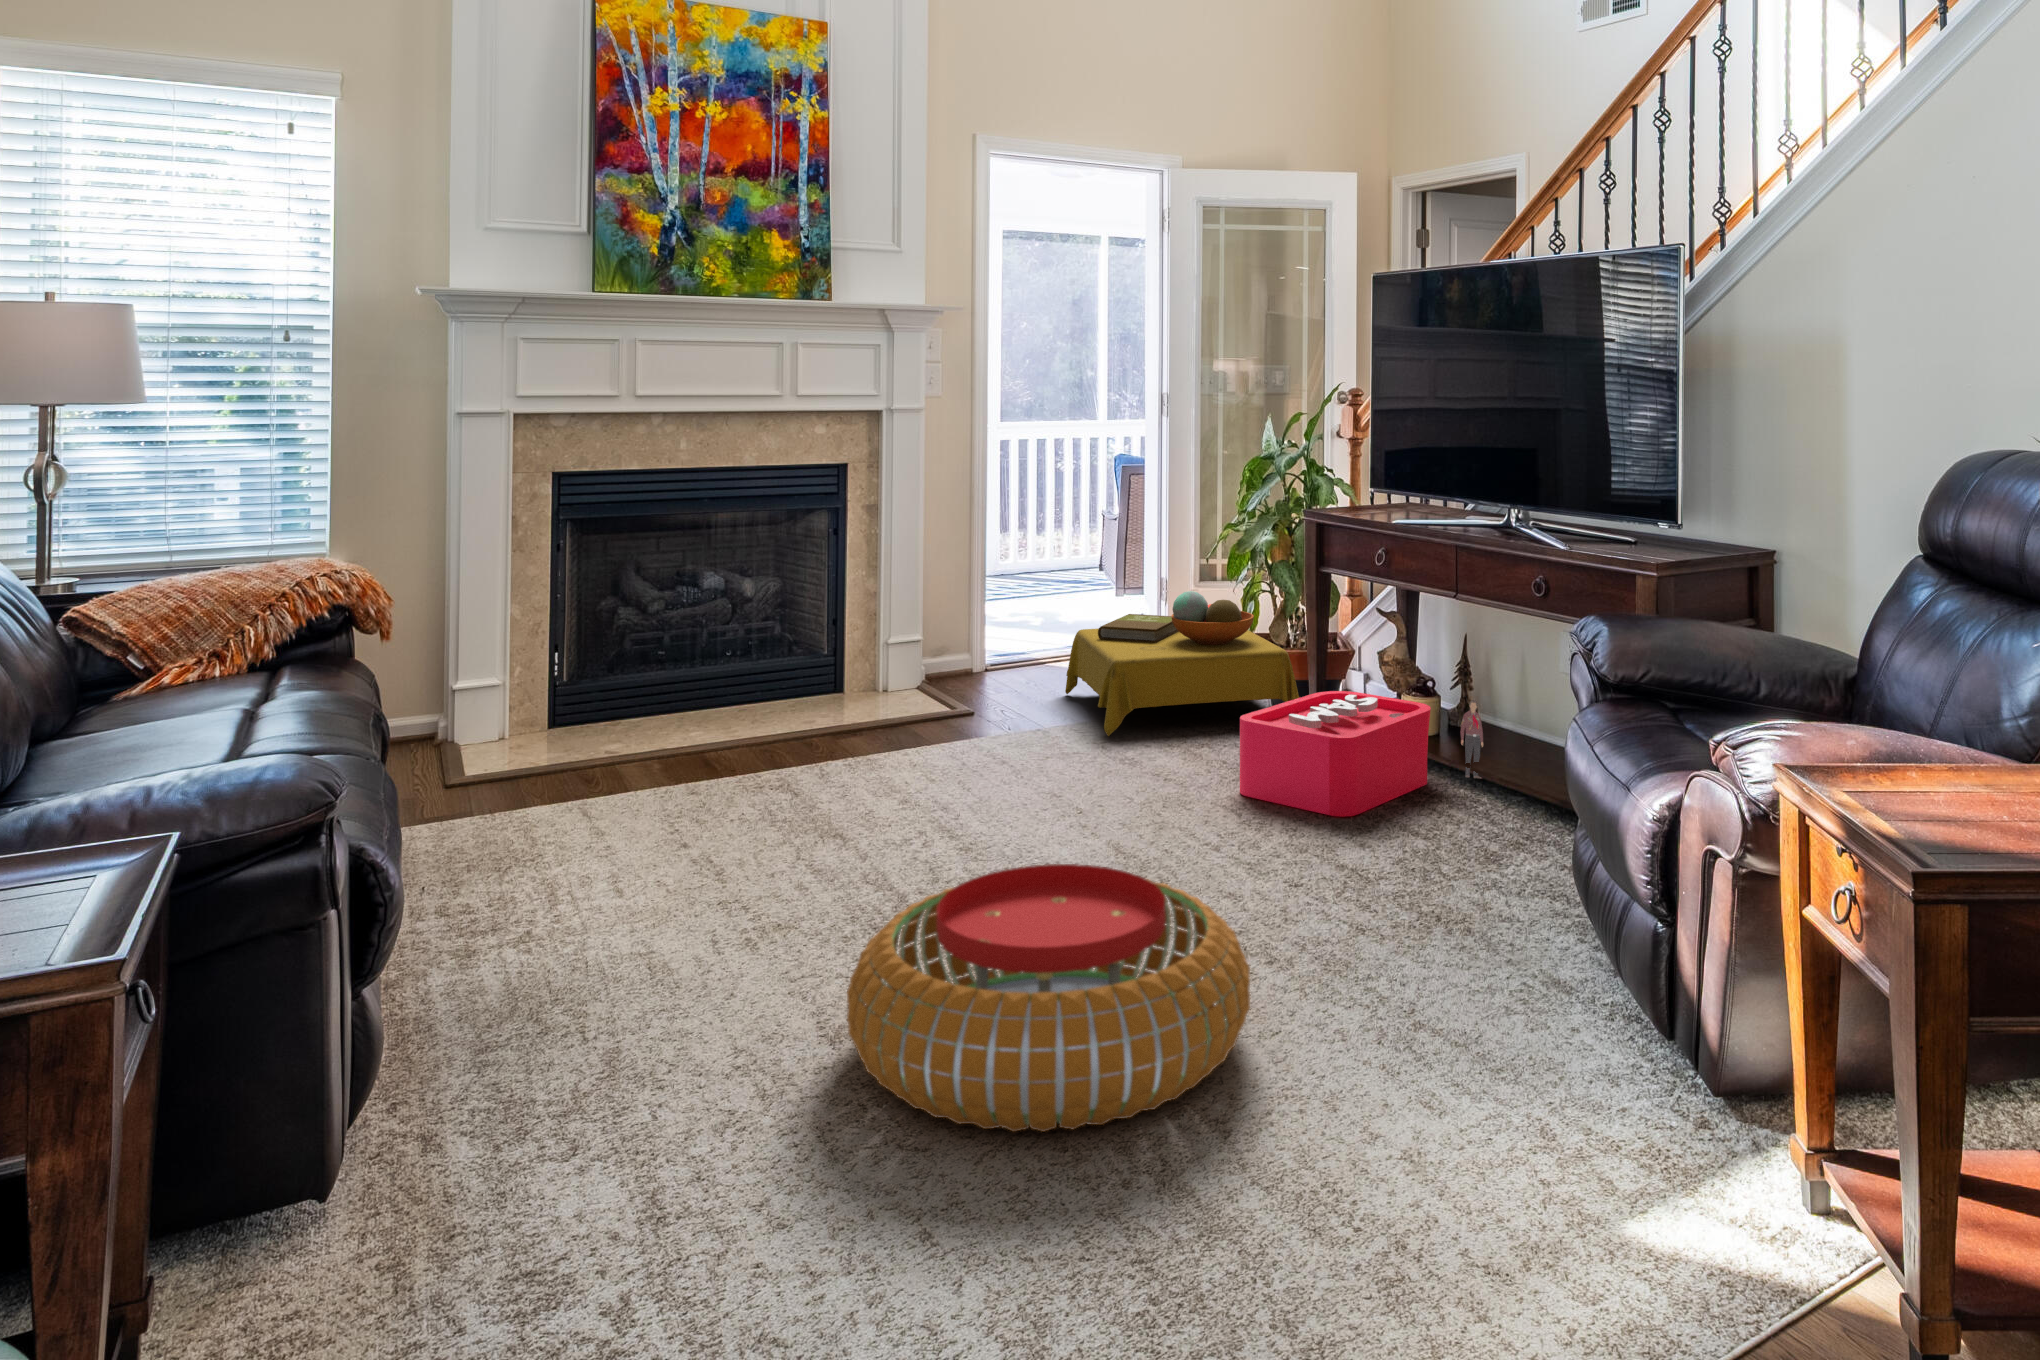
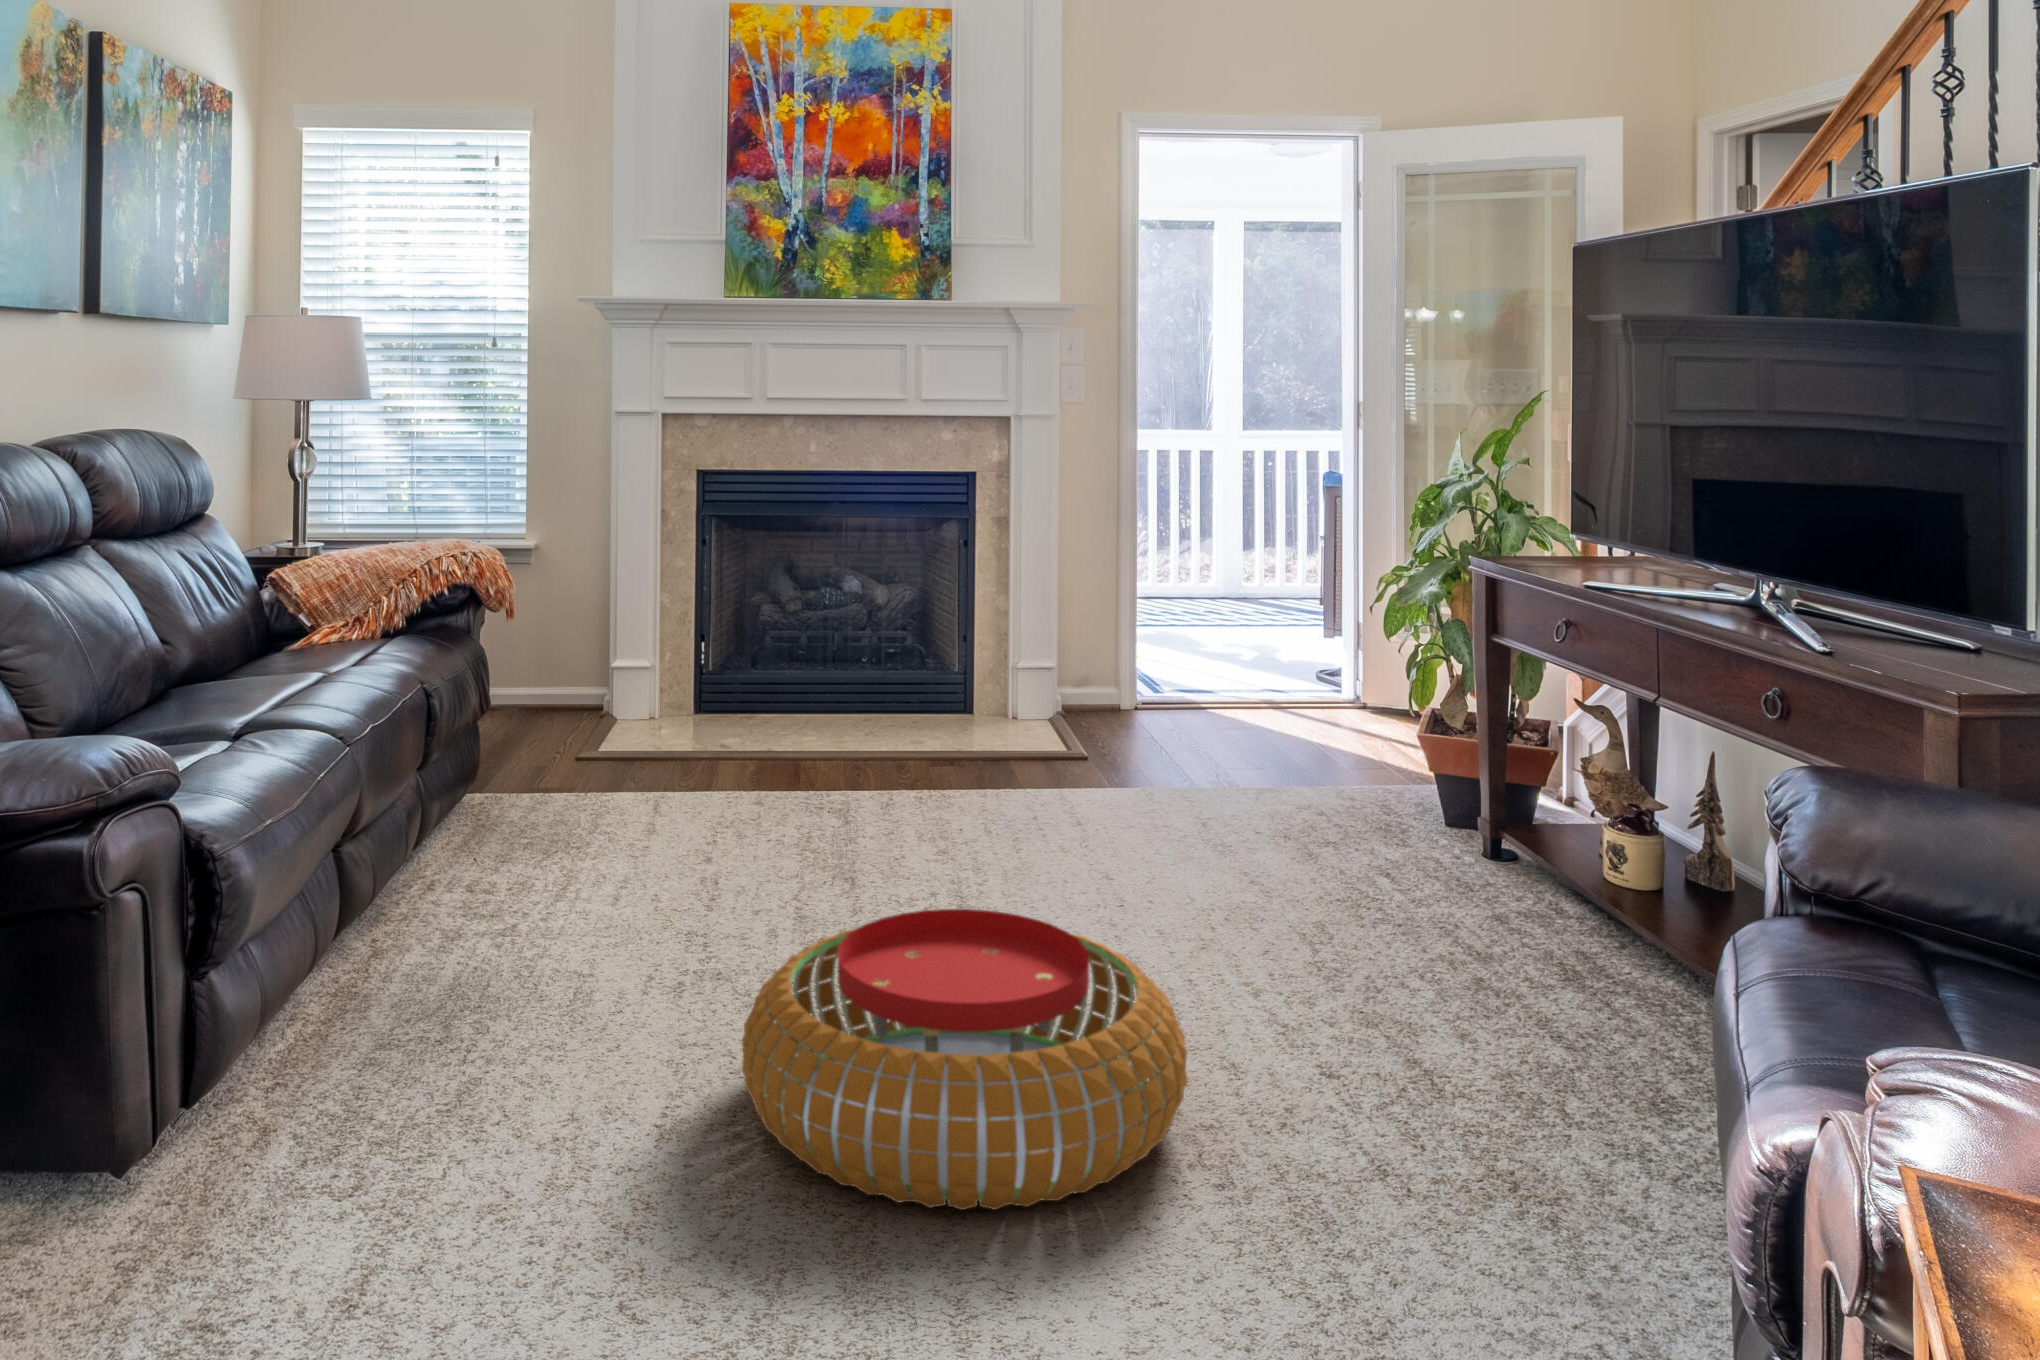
side table: present [1065,591,1299,736] -> none [1205,626,1468,793]
storage bin: present [1240,691,1483,817] -> none [1342,757,1675,911]

